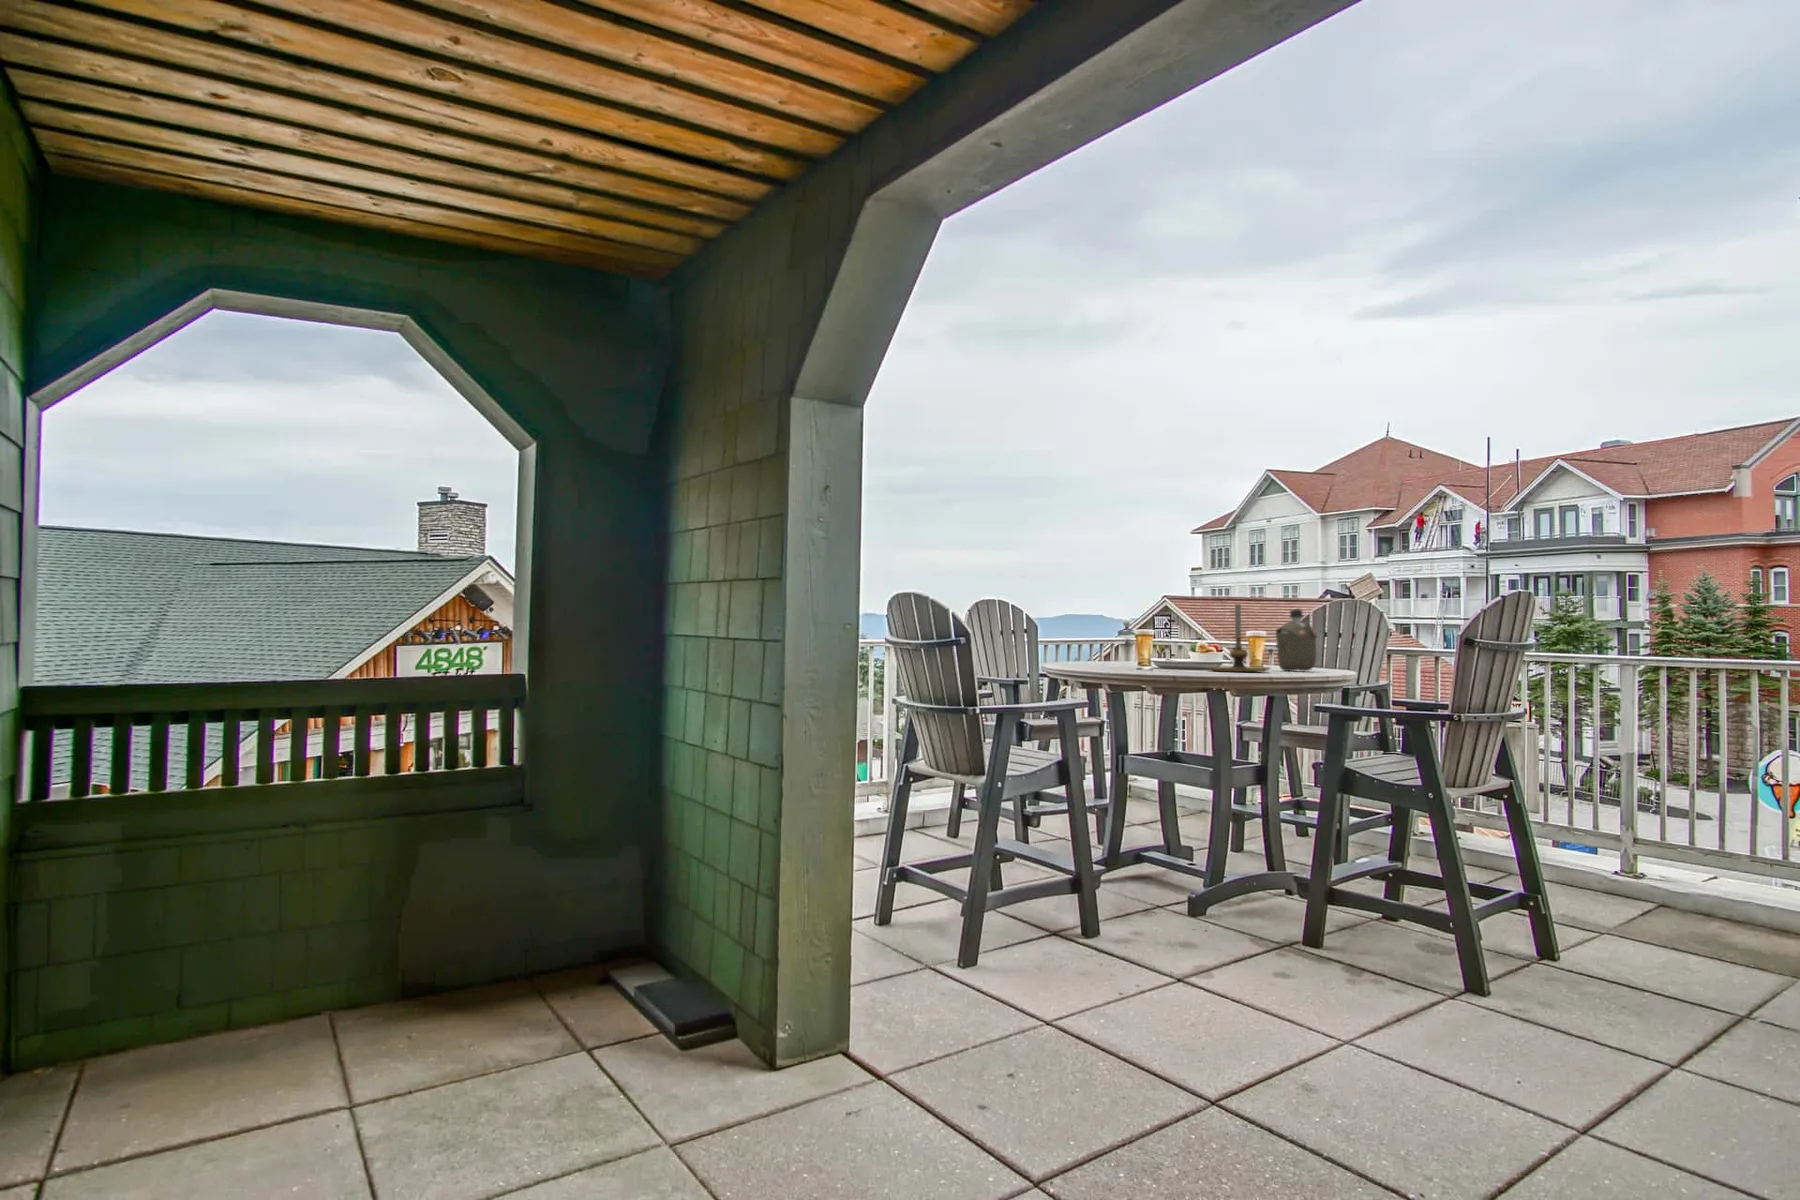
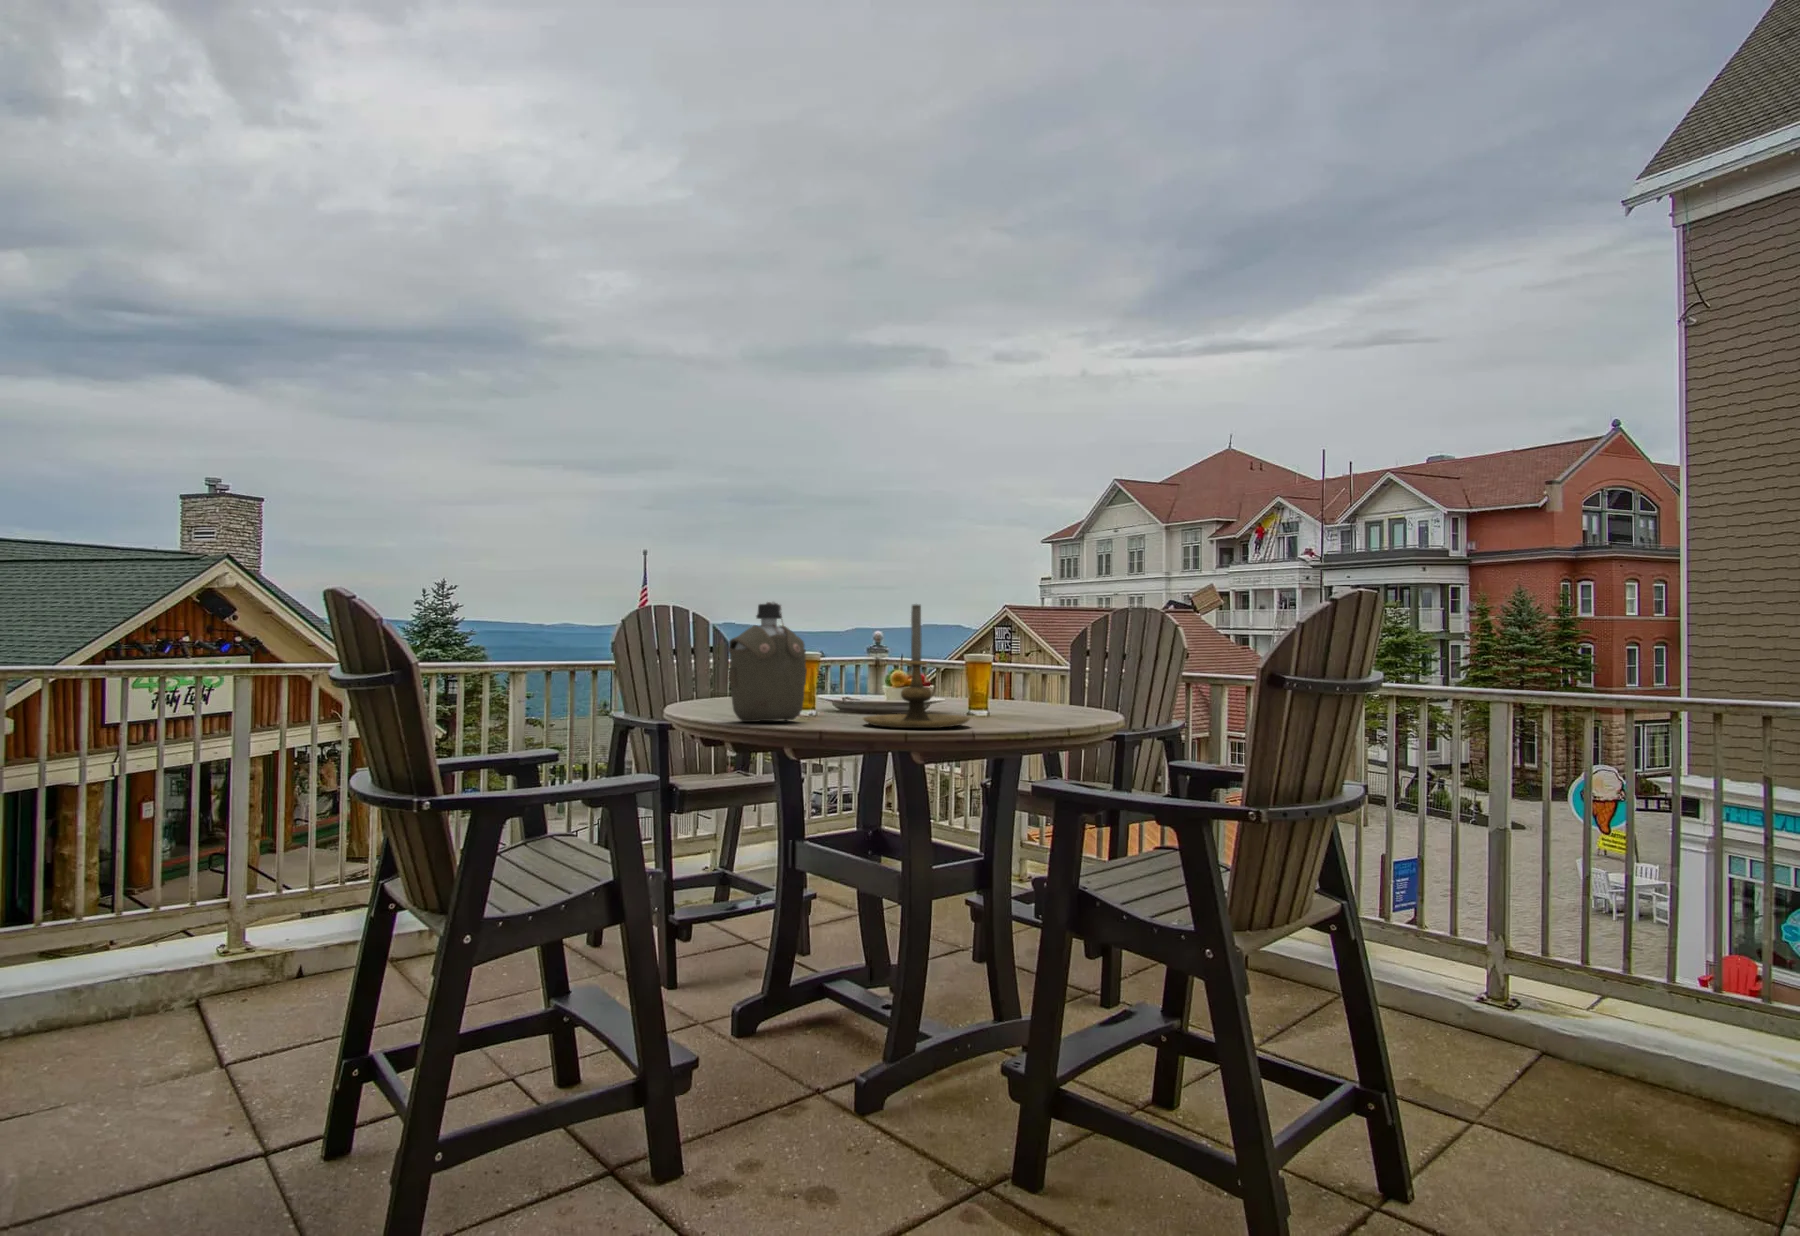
water bottle: present [1276,609,1317,671] -> present [728,602,807,722]

